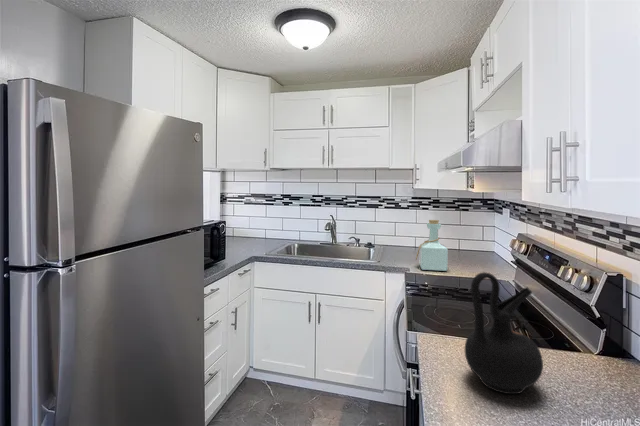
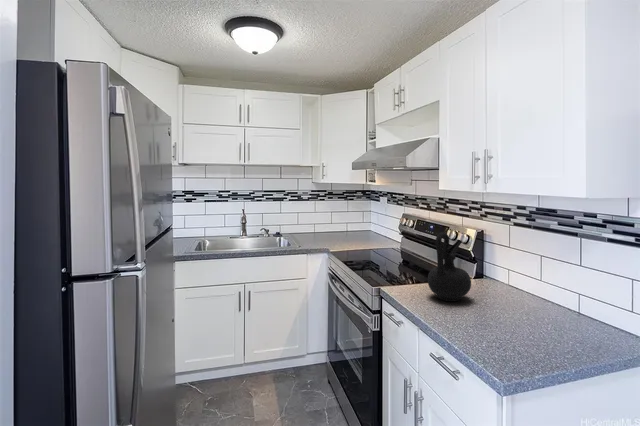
bottle: present [416,220,448,271] -> none [331,208,357,248]

